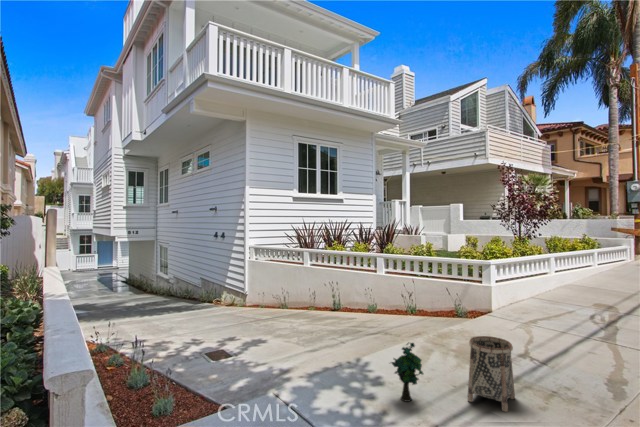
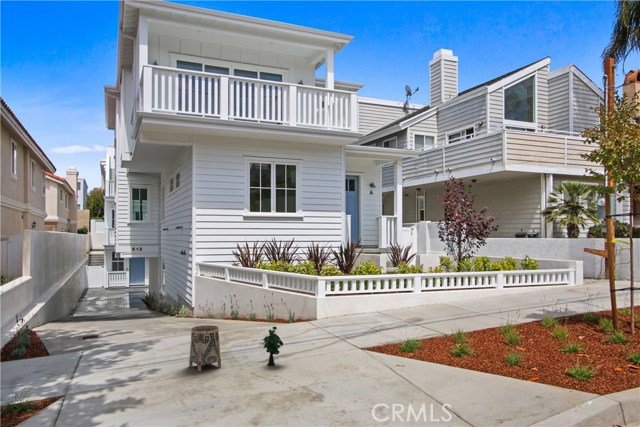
decorative plant: present [391,343,423,402] -> present [263,327,283,366]

